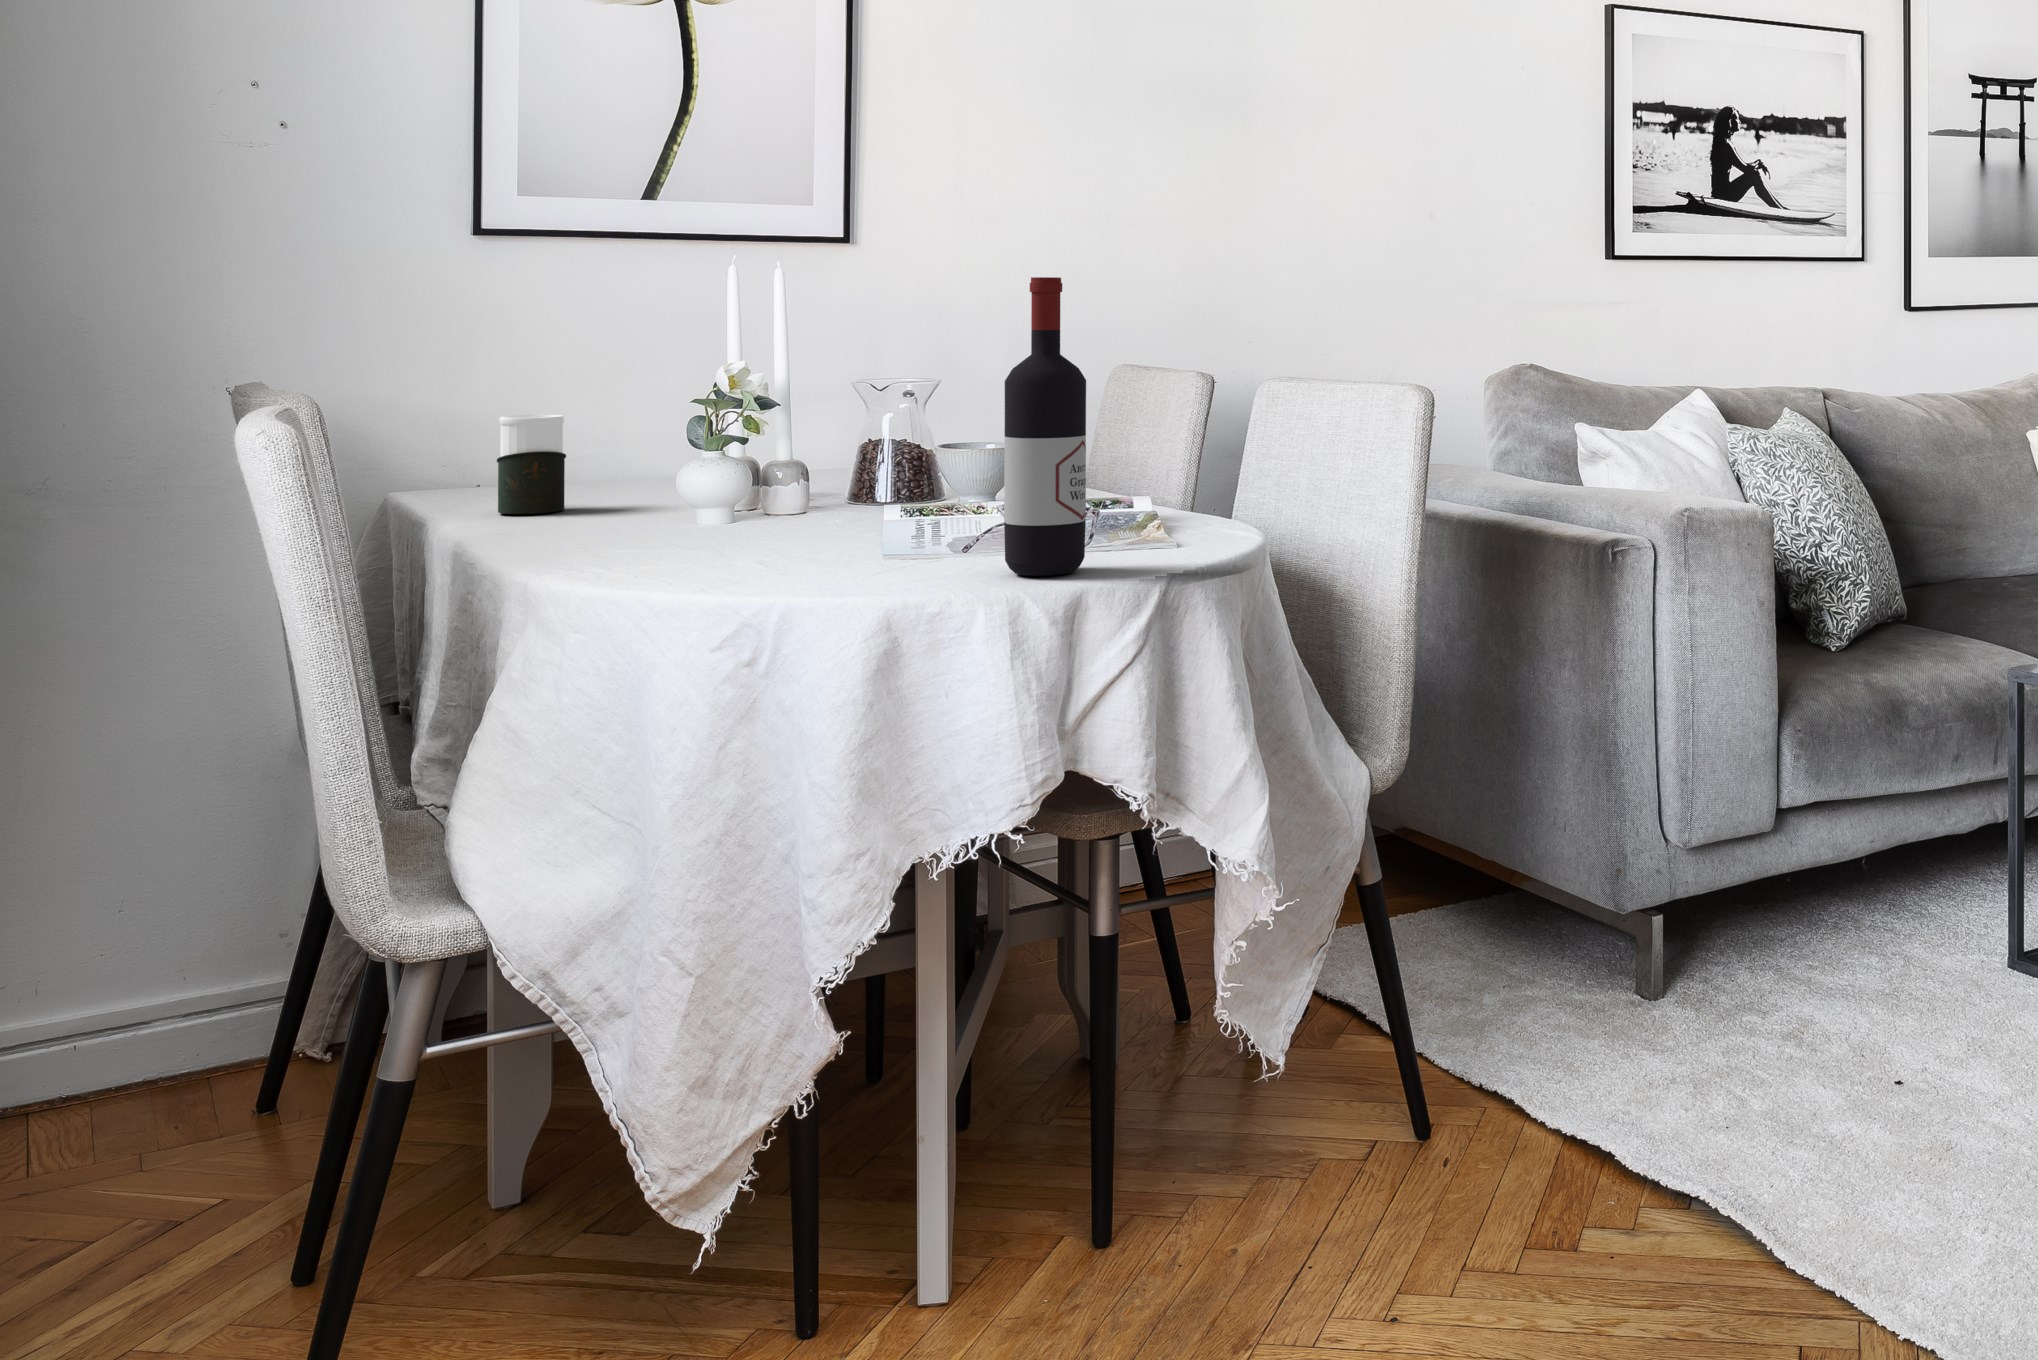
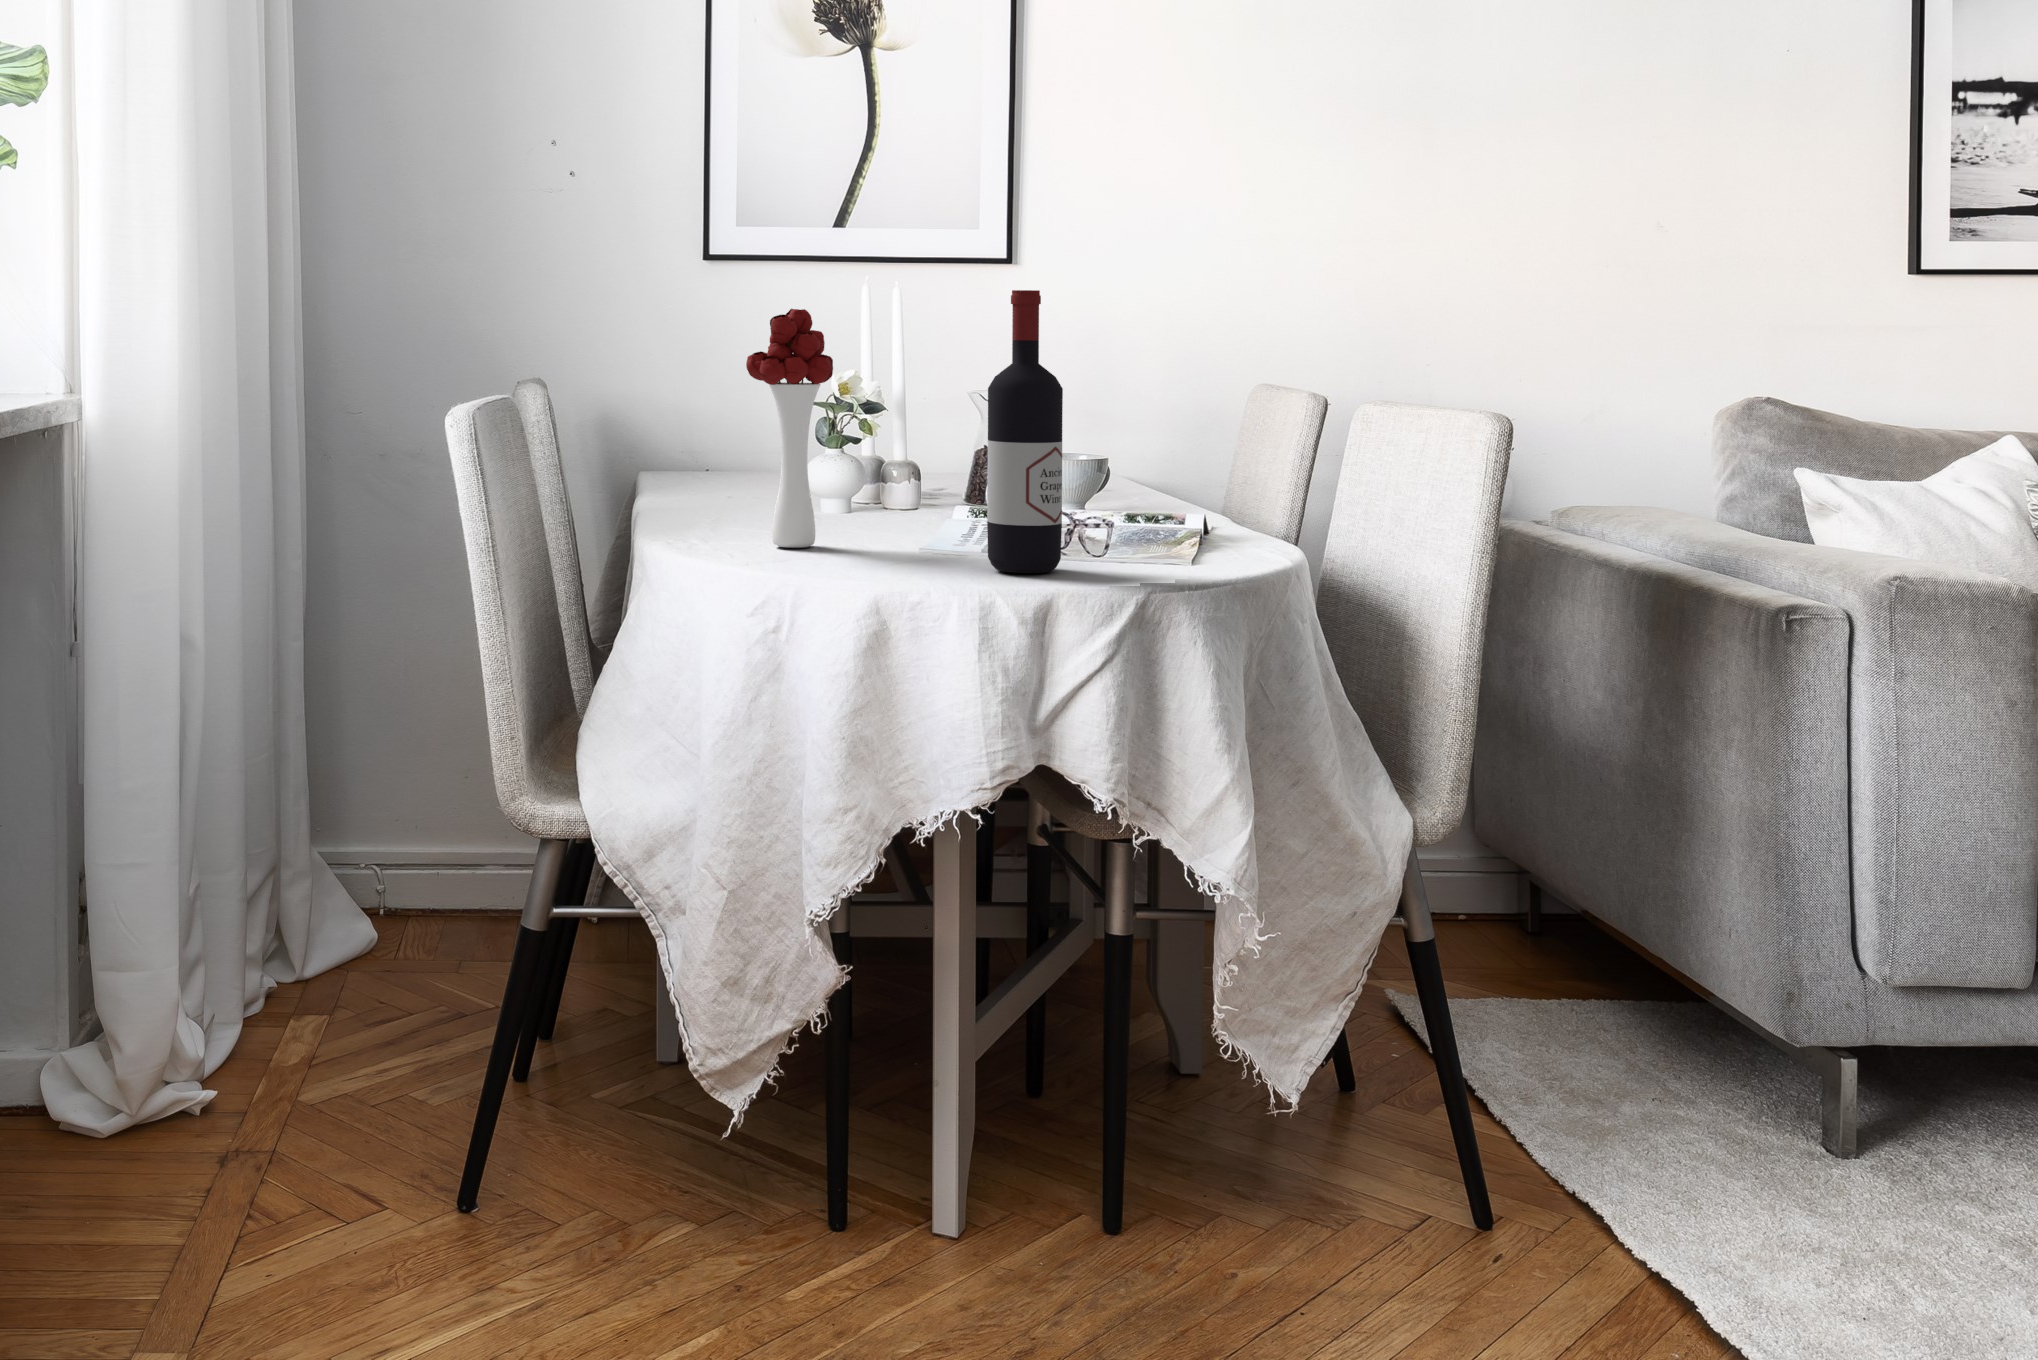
flower bouquet: none [684,298,788,571] -> present [746,309,833,548]
cup: present [497,415,566,514] -> none [691,408,743,492]

